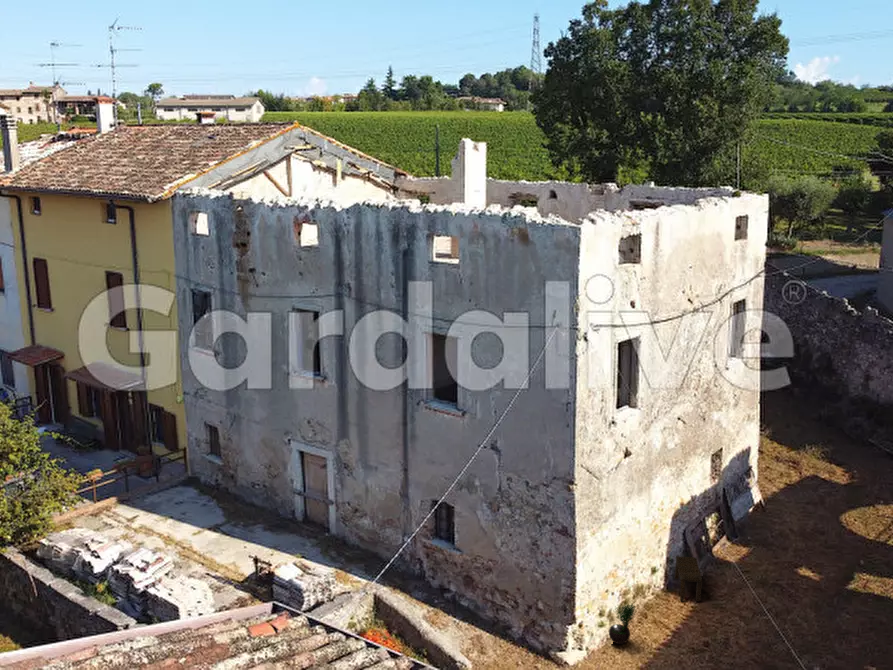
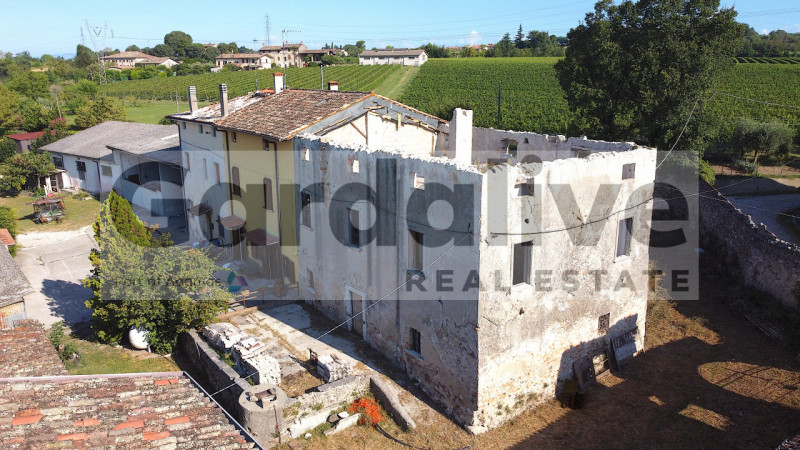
potted tree: present [609,604,635,644] -> none [504,402,523,427]

